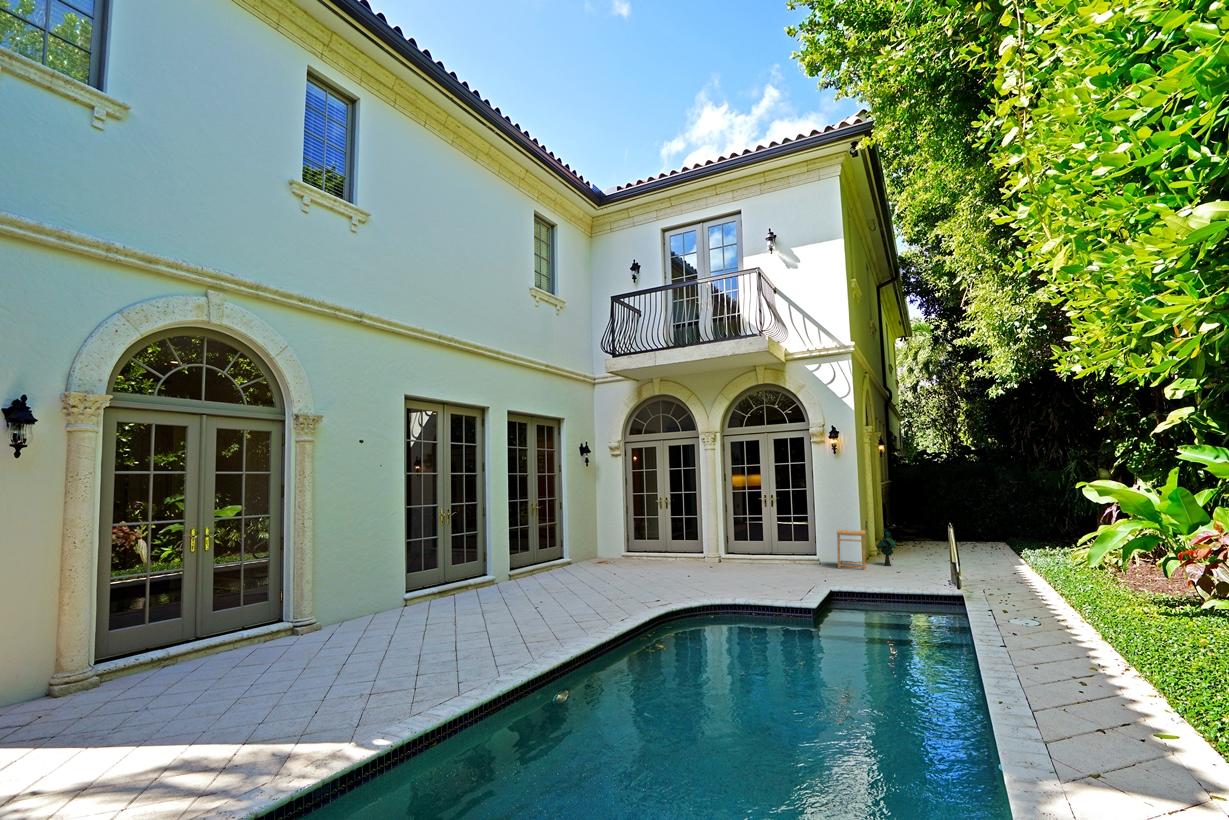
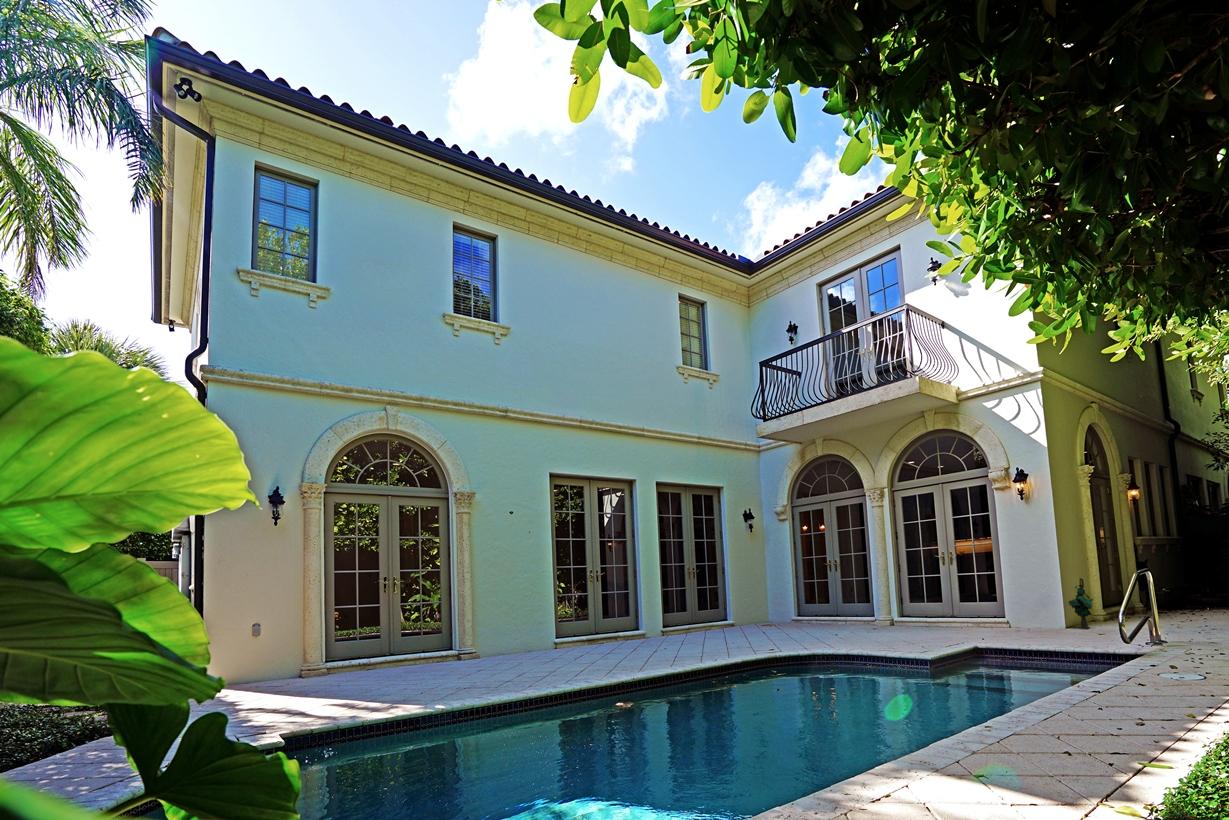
side table: present [837,529,866,570] -> none [1009,587,1056,632]

